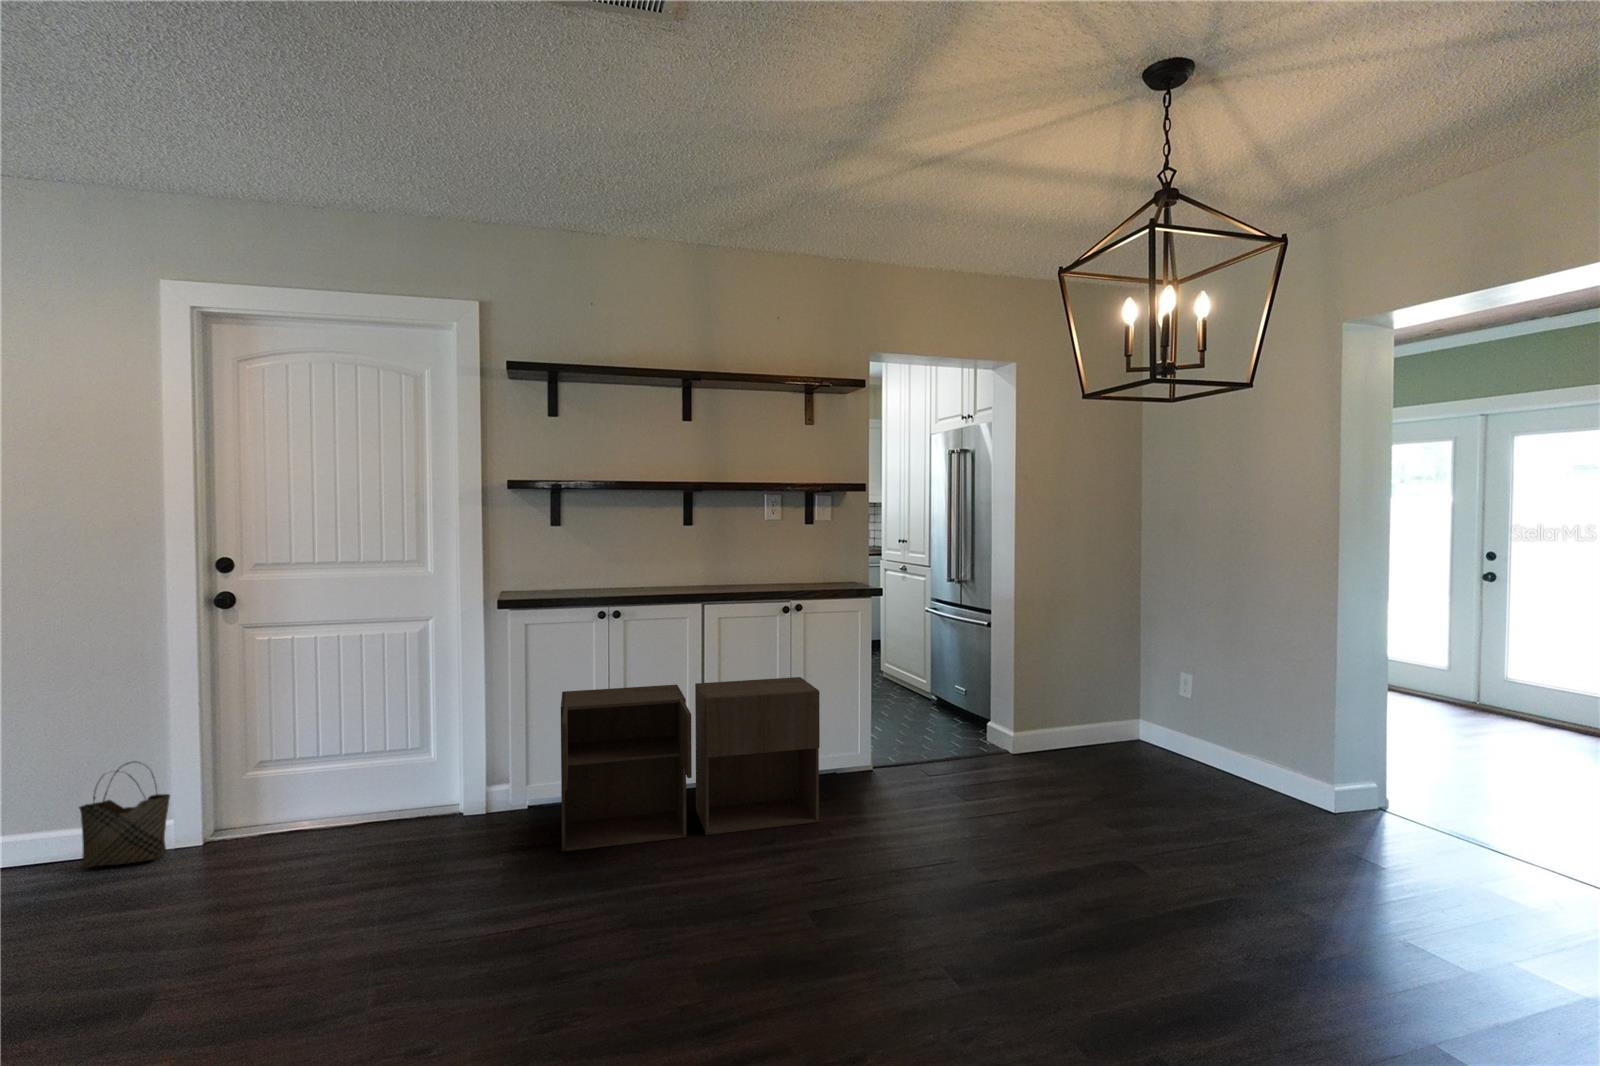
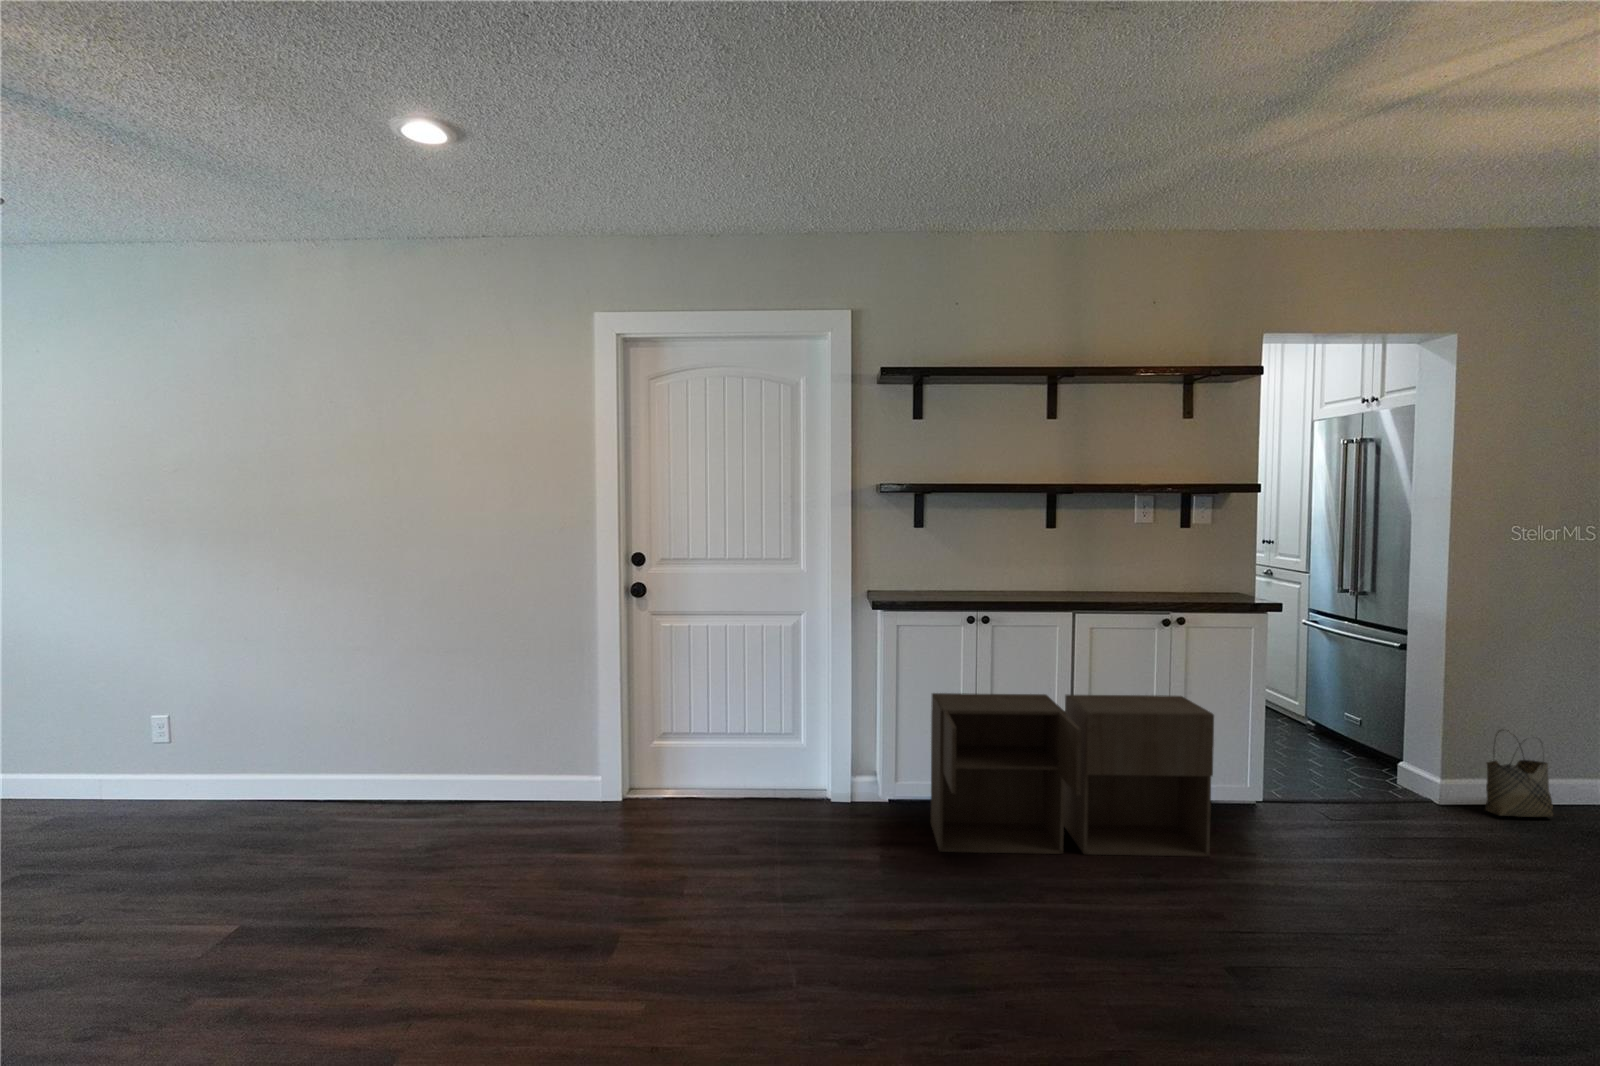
woven basket: present [79,762,170,868] -> present [1485,730,1553,817]

